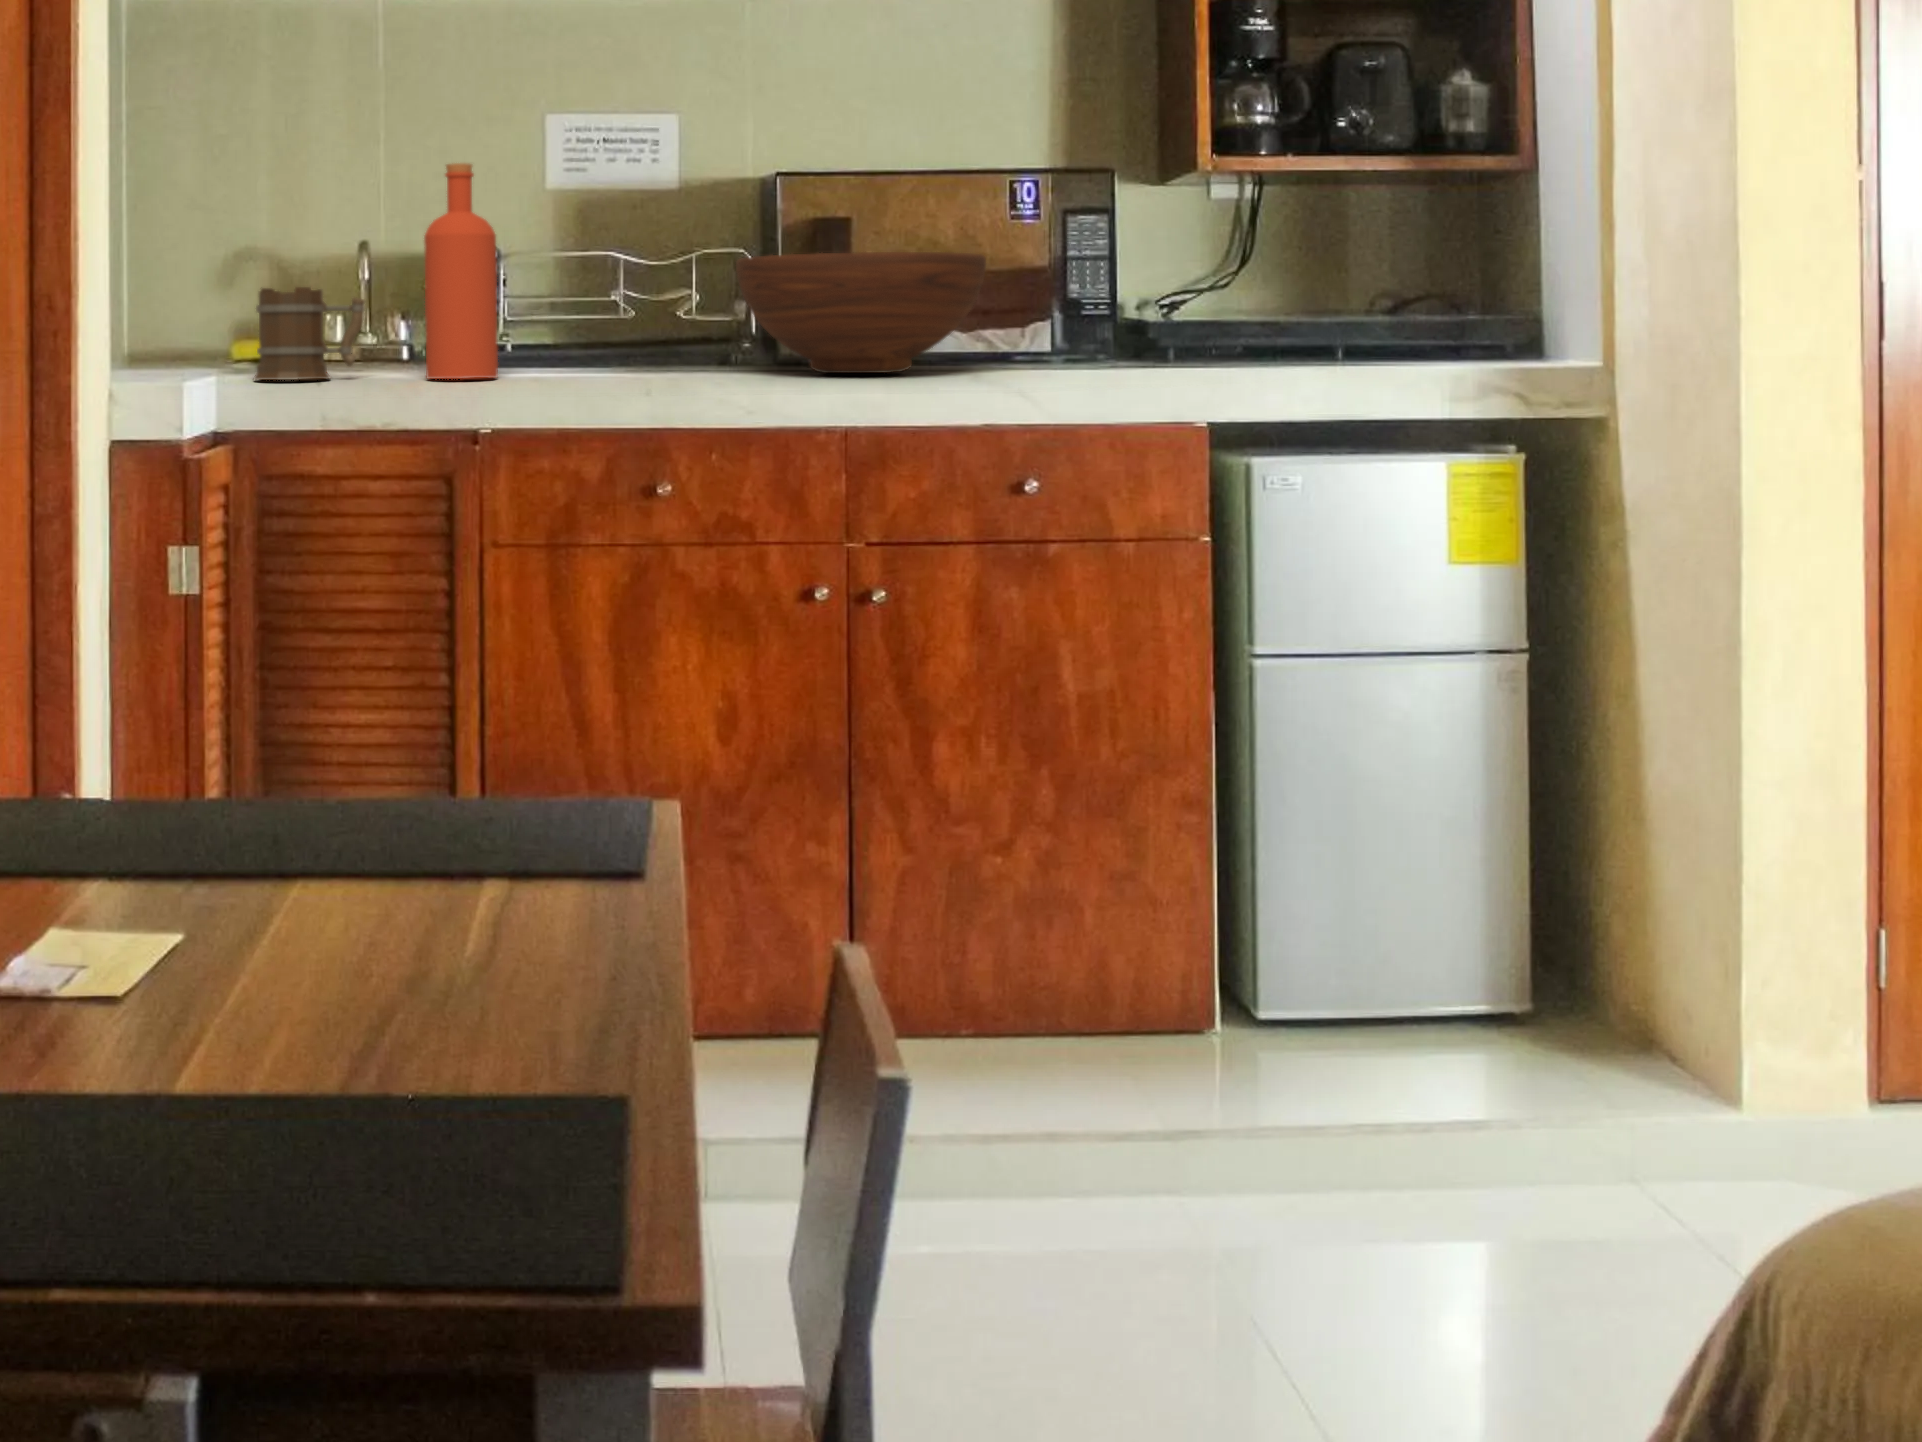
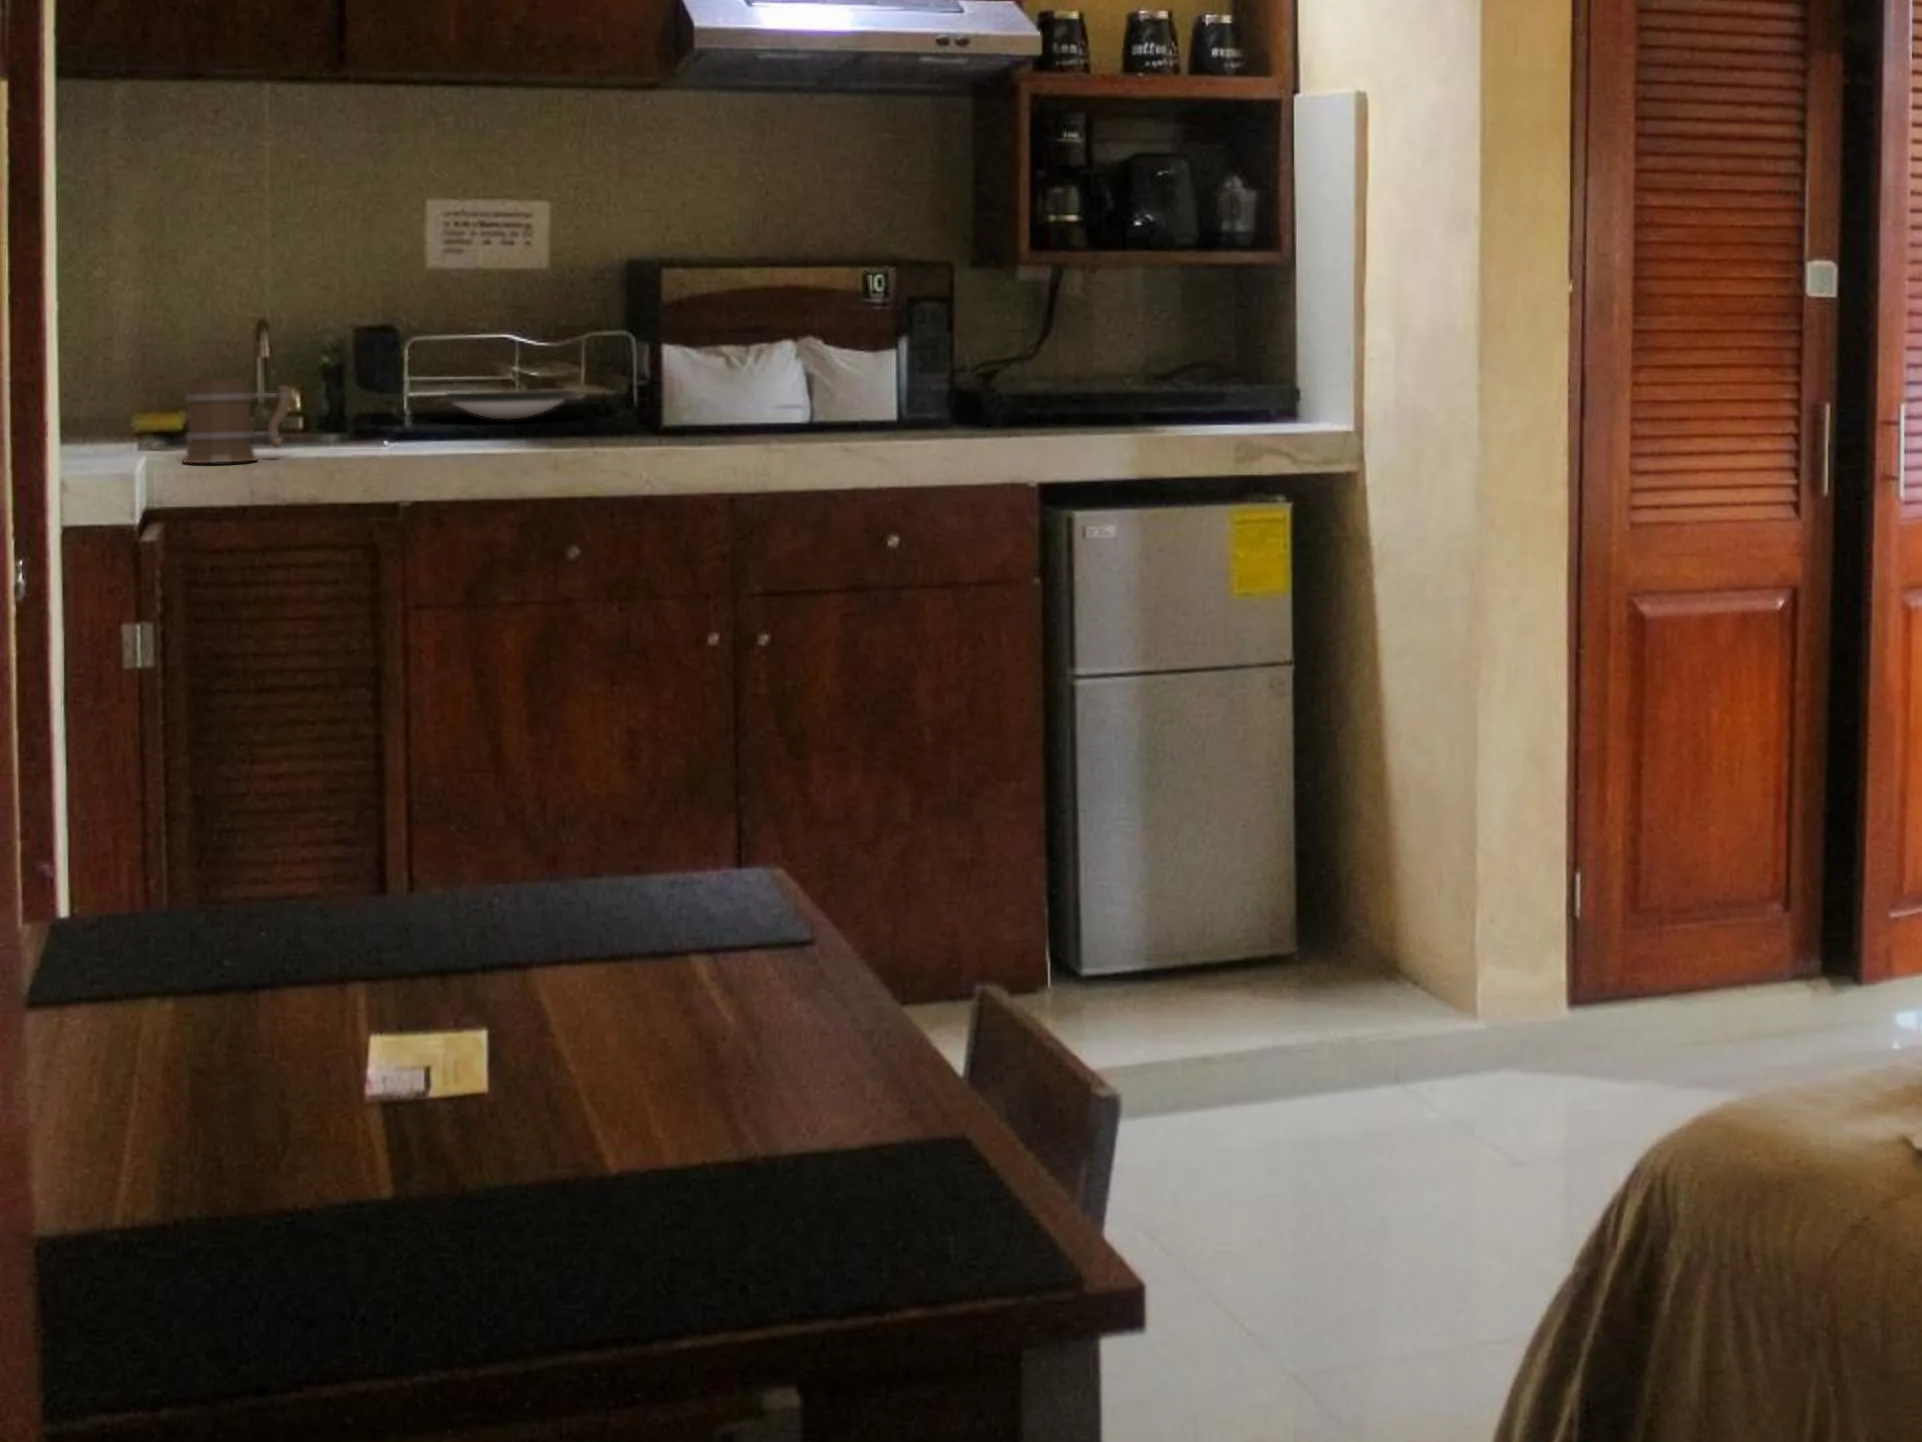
bottle: present [424,163,498,379] -> none [349,266,419,459]
fruit bowl: present [736,252,986,373] -> none [634,345,853,446]
plate: none [548,319,710,351] -> present [440,389,584,419]

